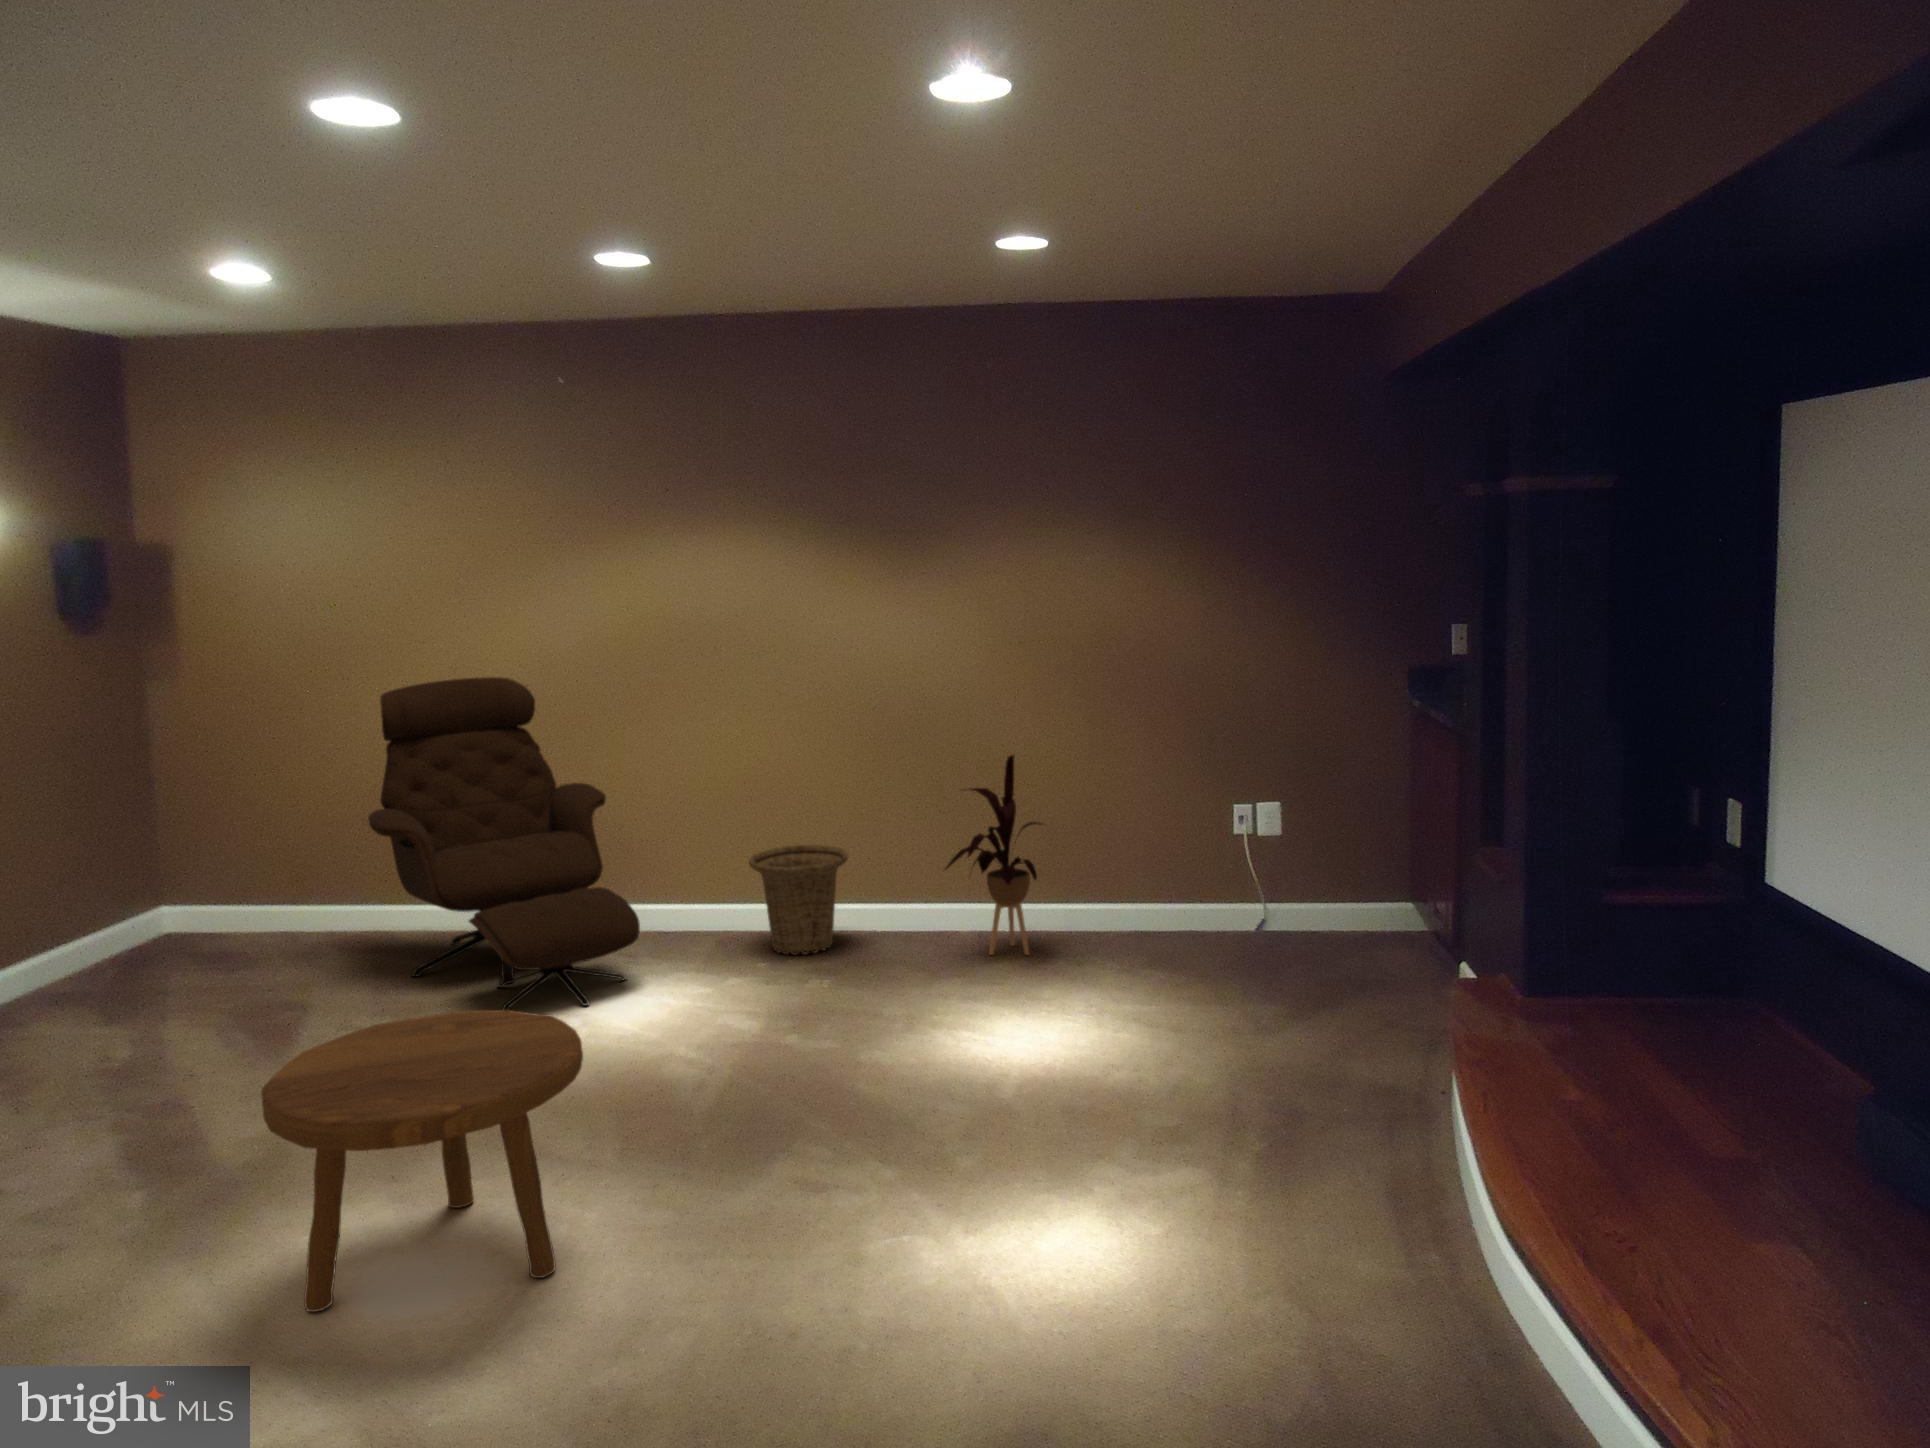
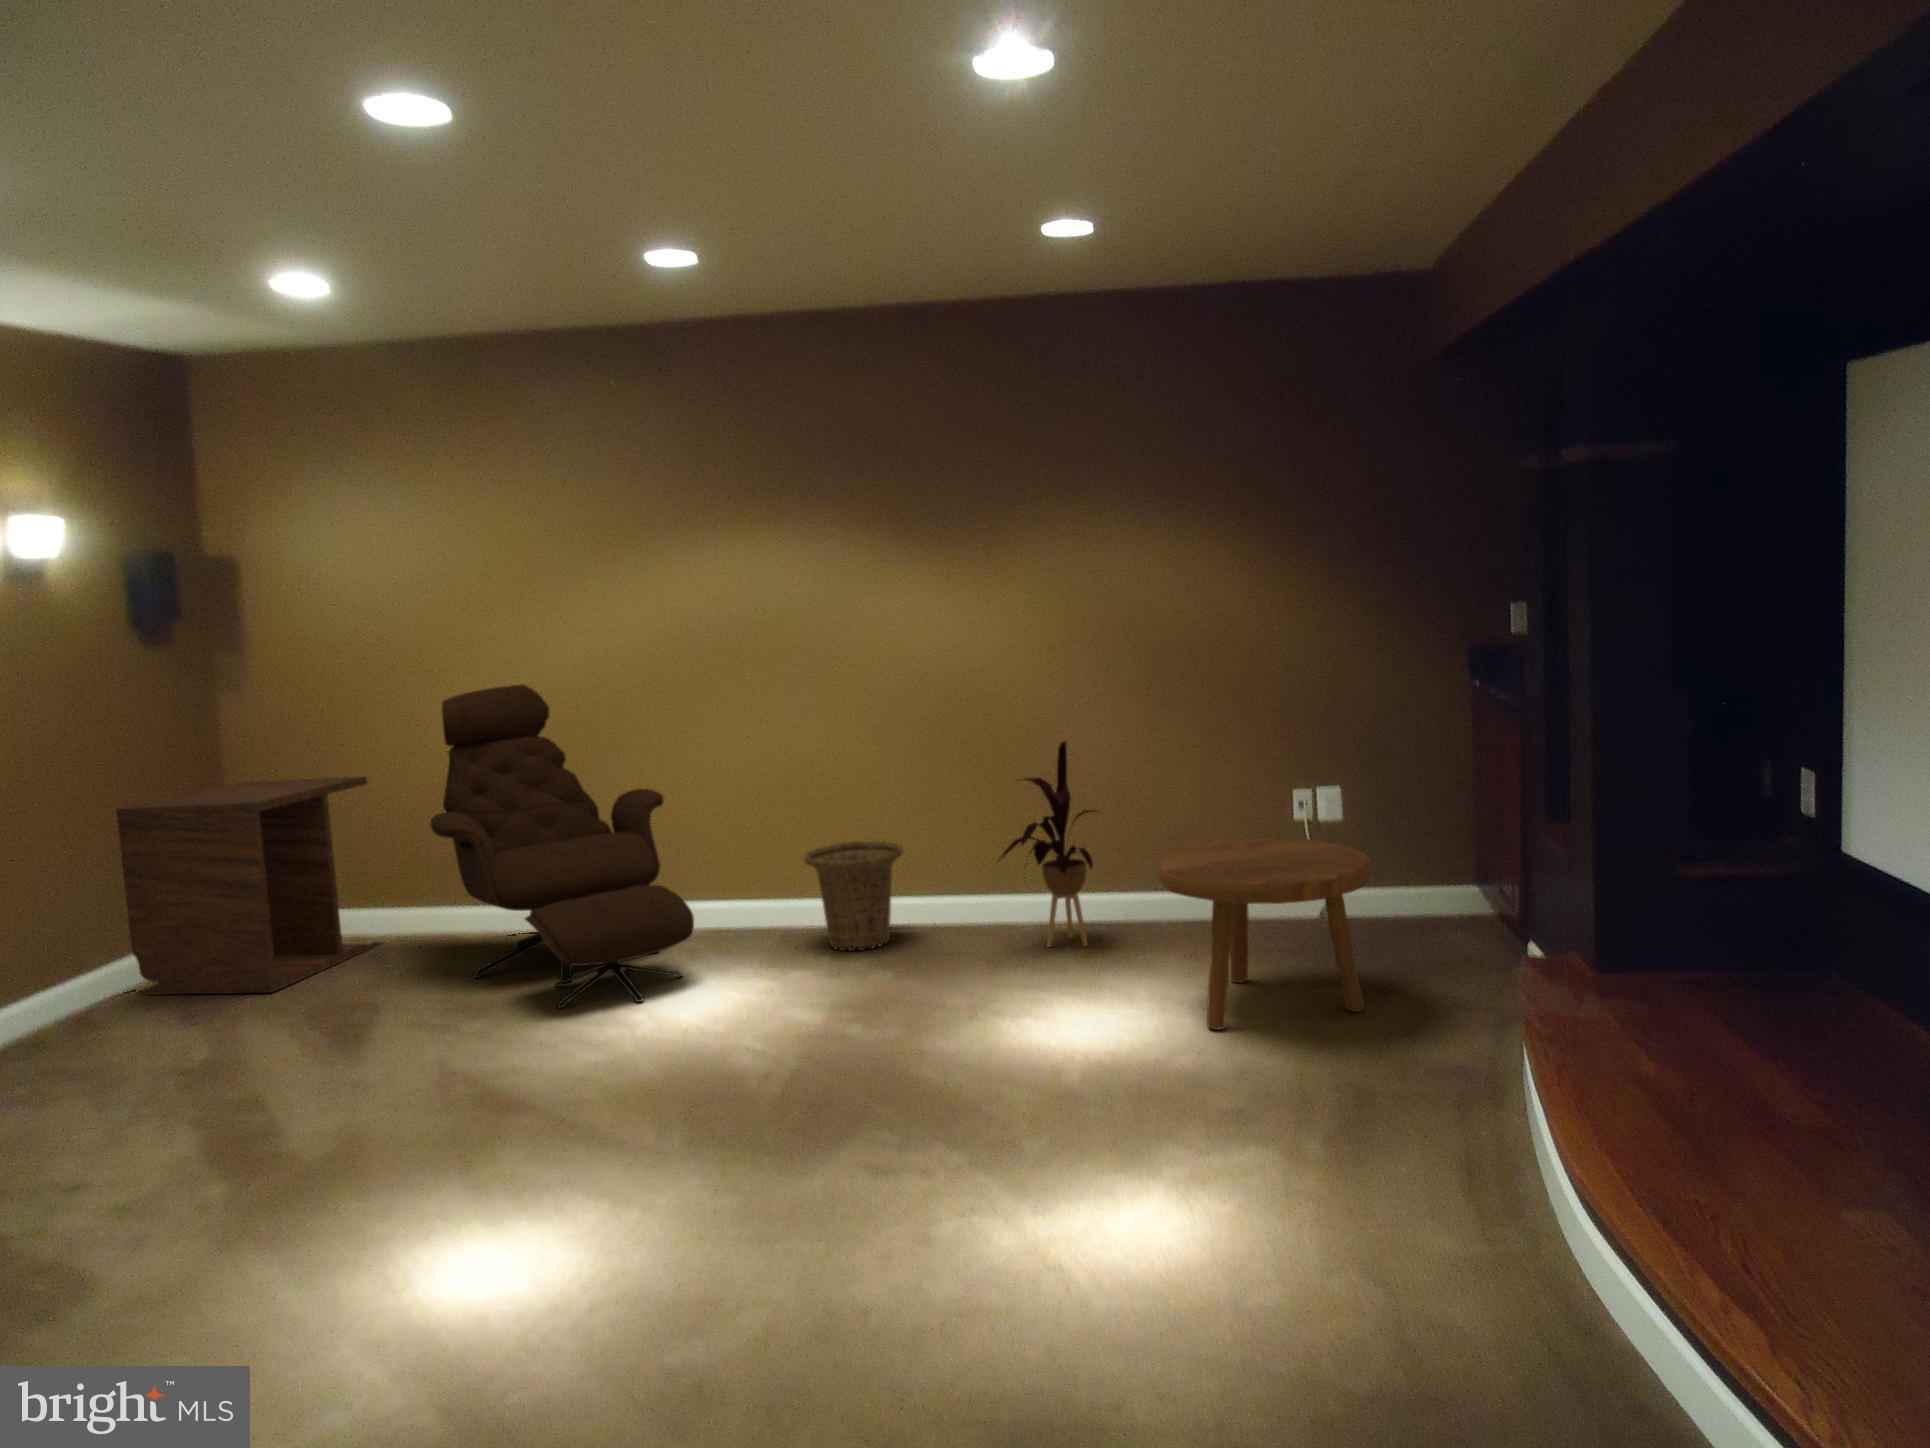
side table: none [40,764,322,989] -> present [116,776,383,995]
footstool: present [261,1010,583,1312] -> present [1159,838,1372,1030]

